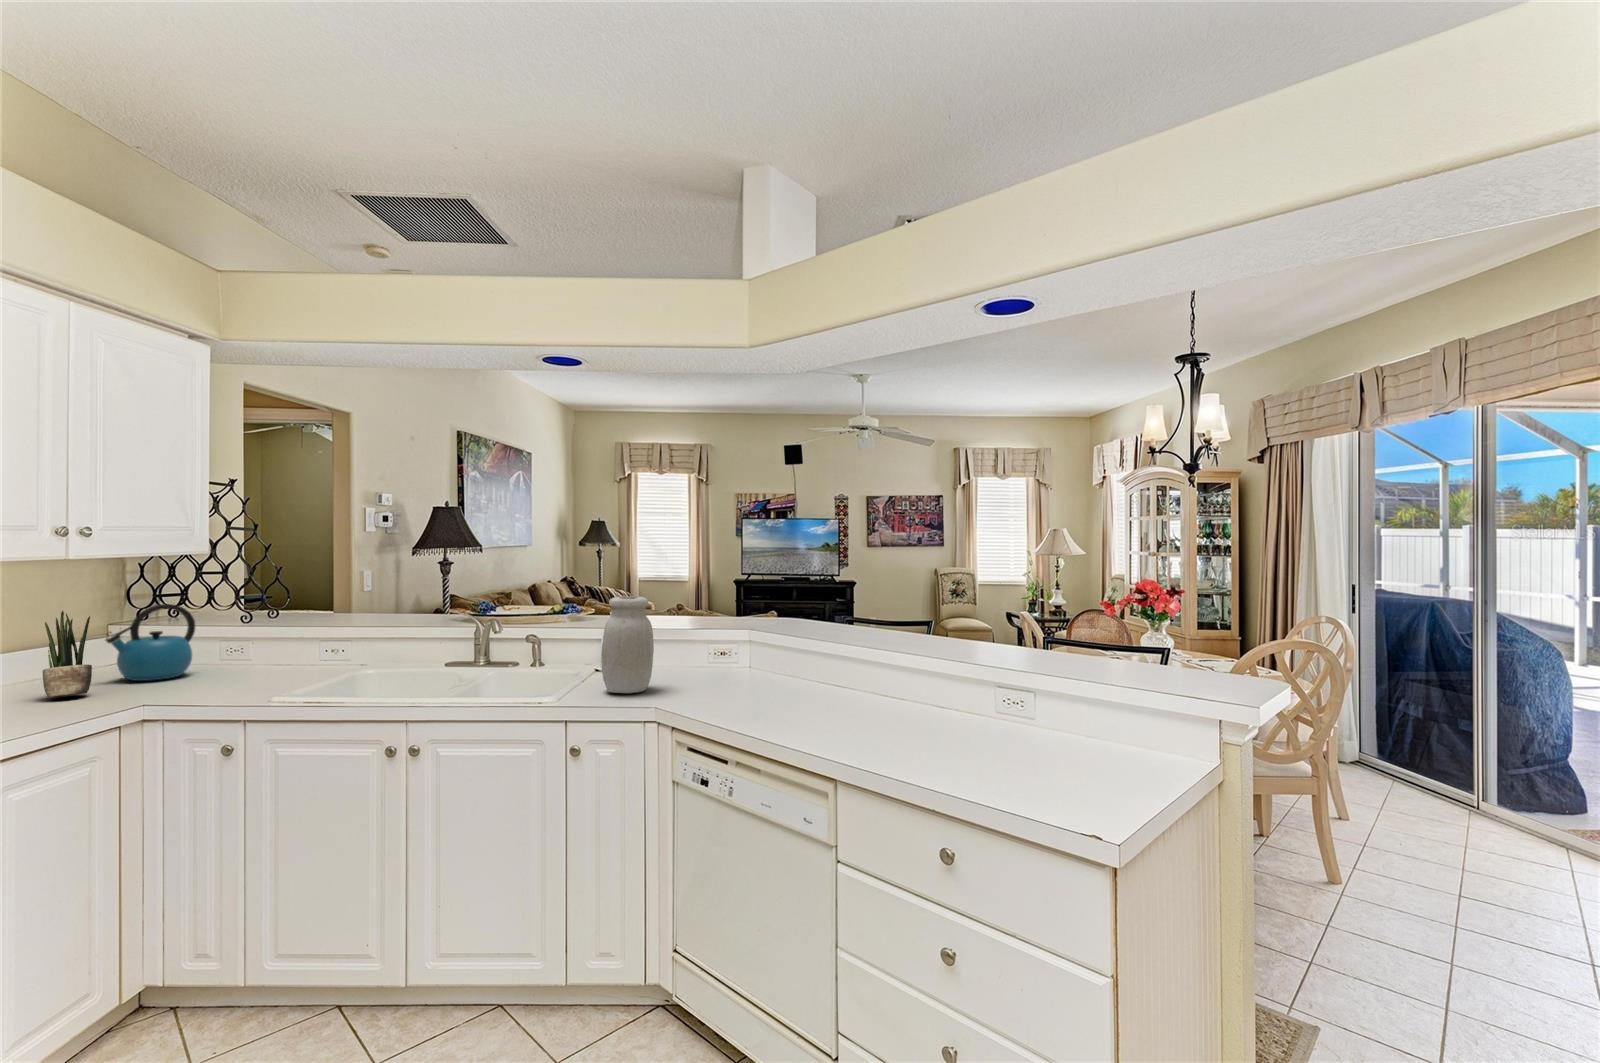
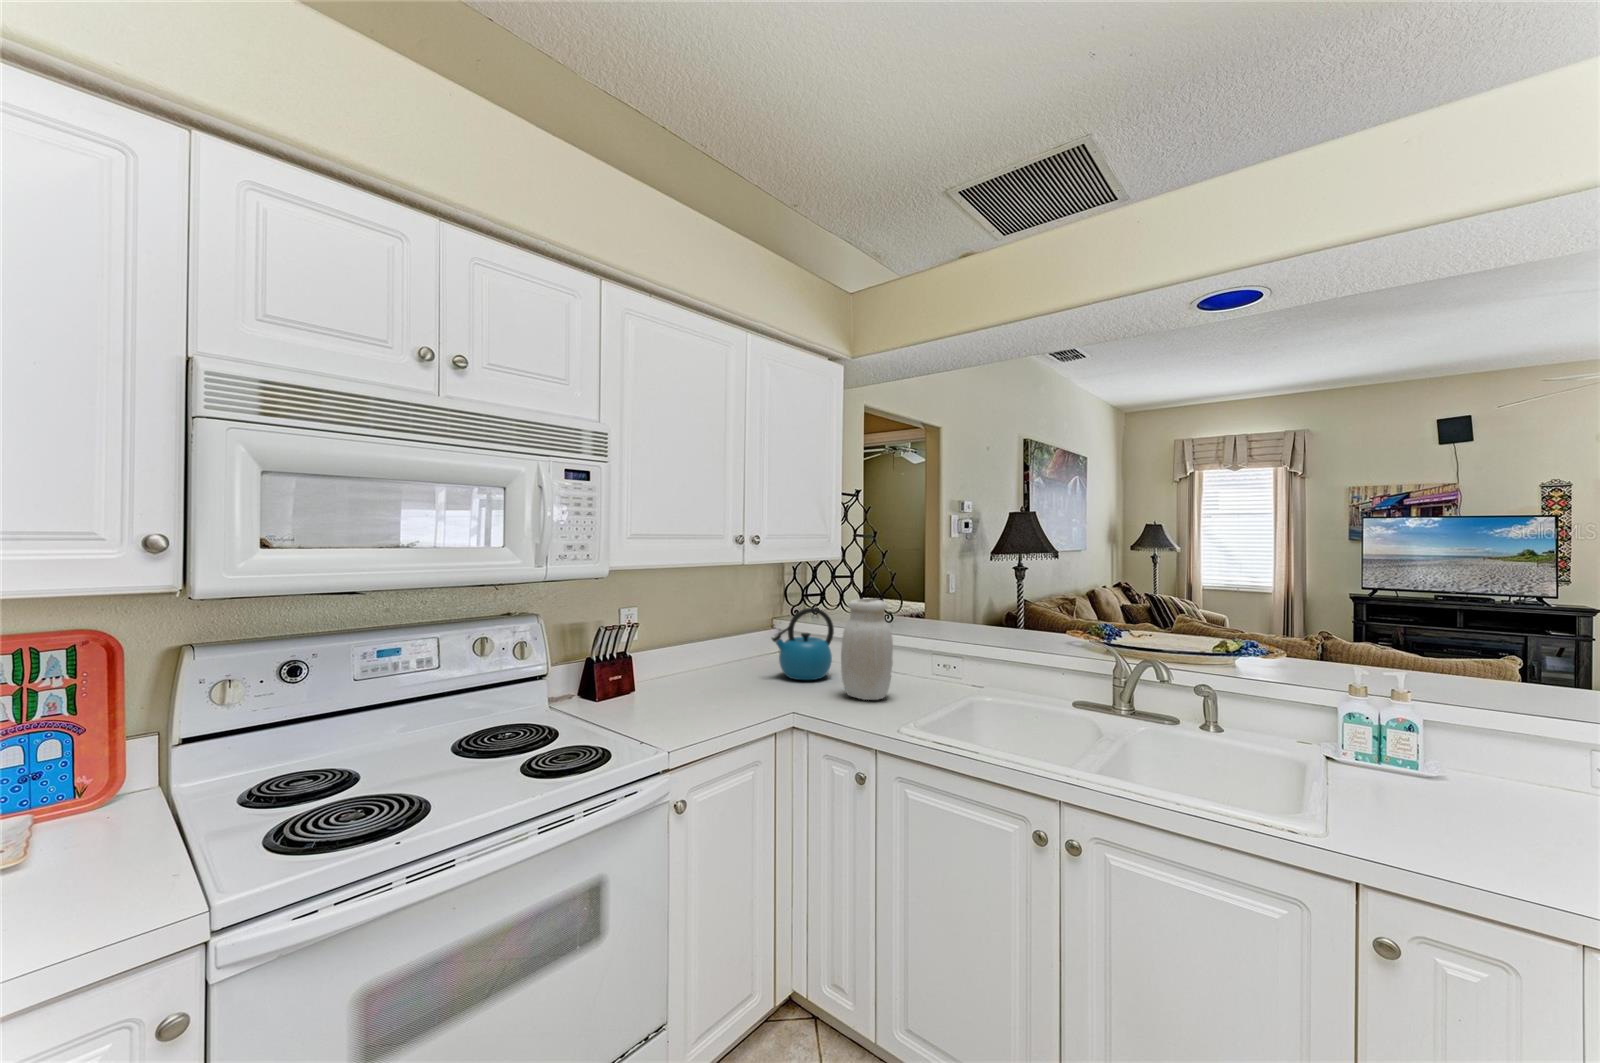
jar: present [601,596,654,693] -> present [841,599,893,700]
potted plant: present [43,611,92,697] -> none [731,612,762,691]

